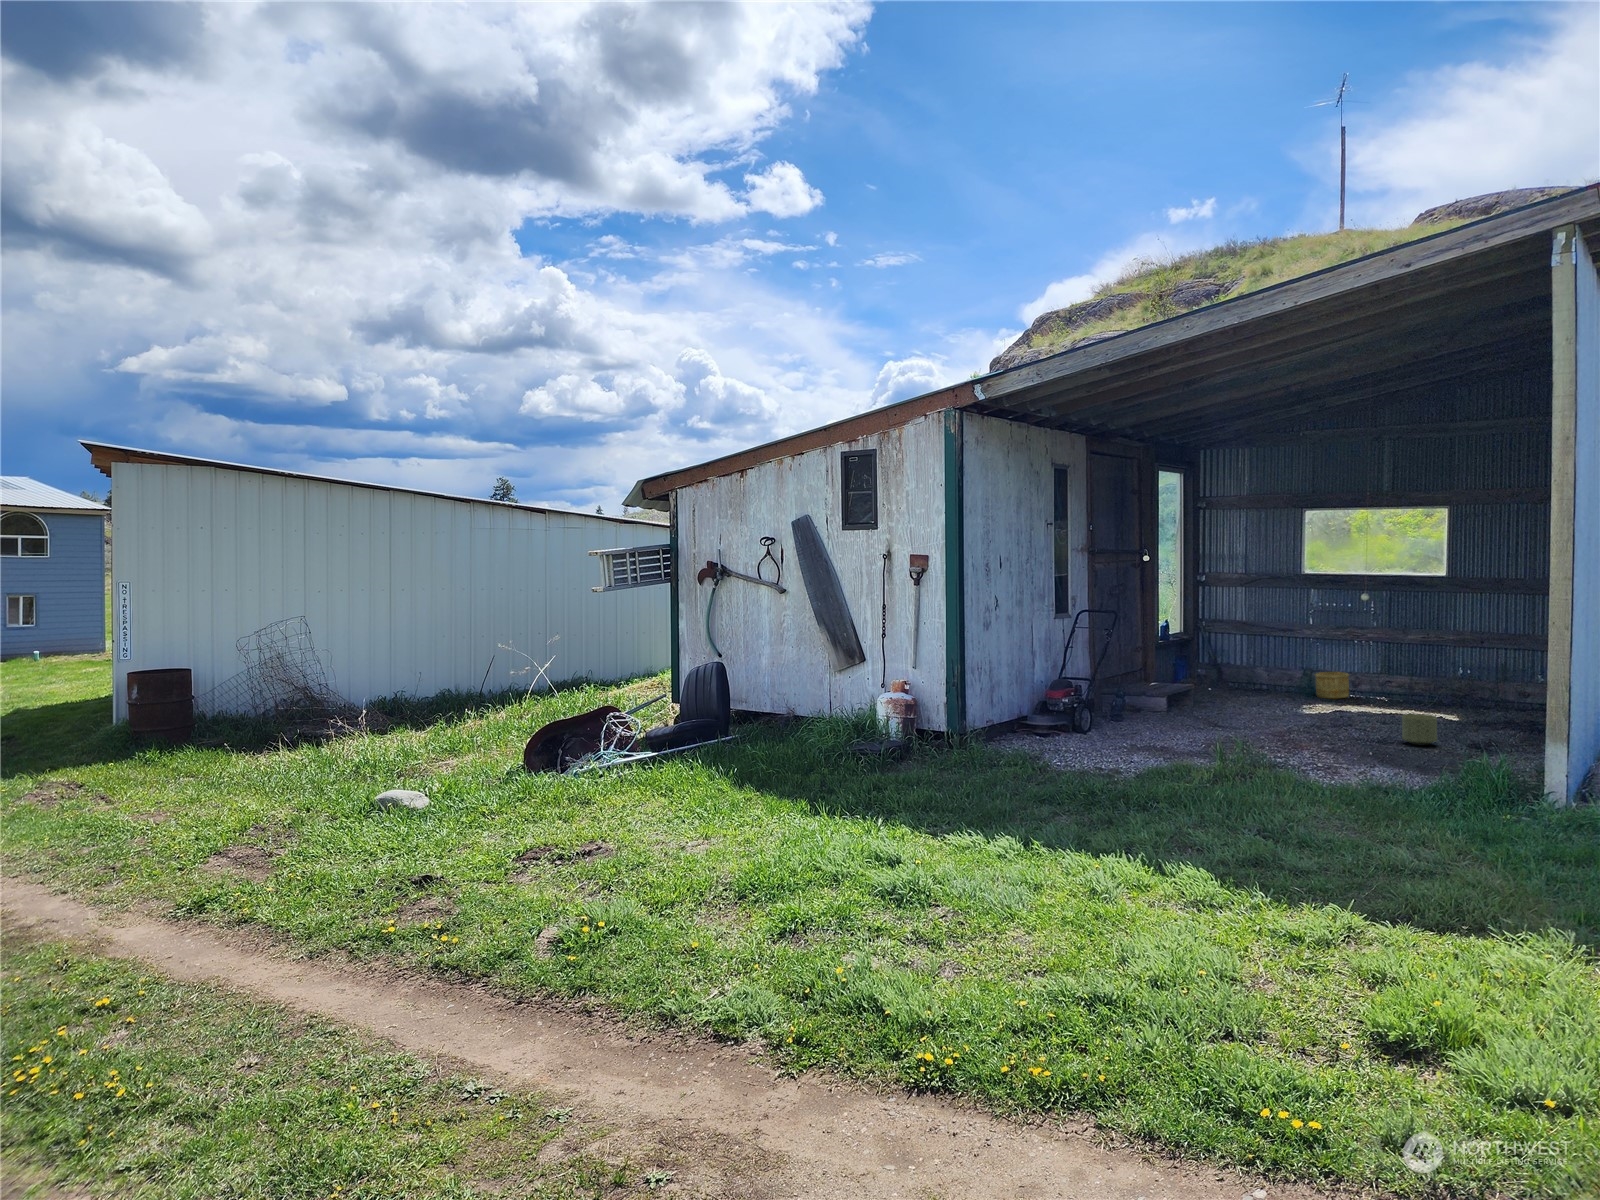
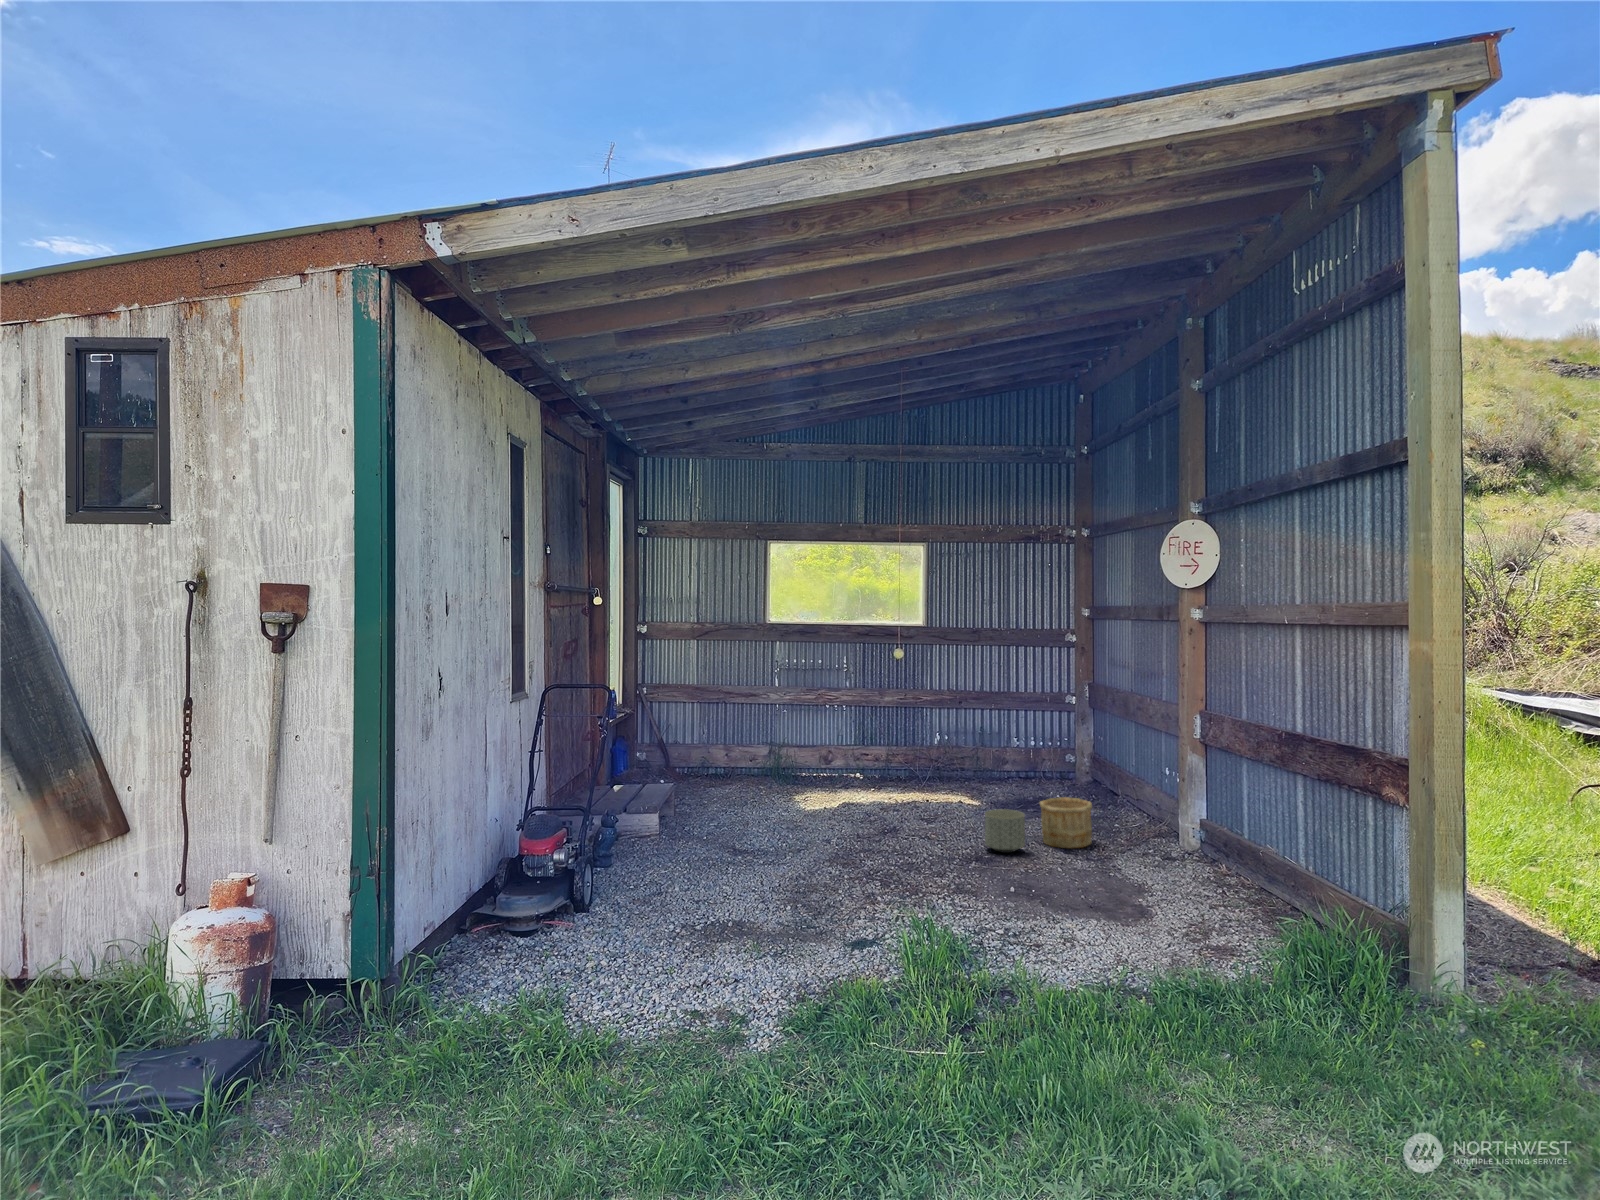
wooden bucket: present [1315,672,1349,699] -> present [1040,797,1092,848]

